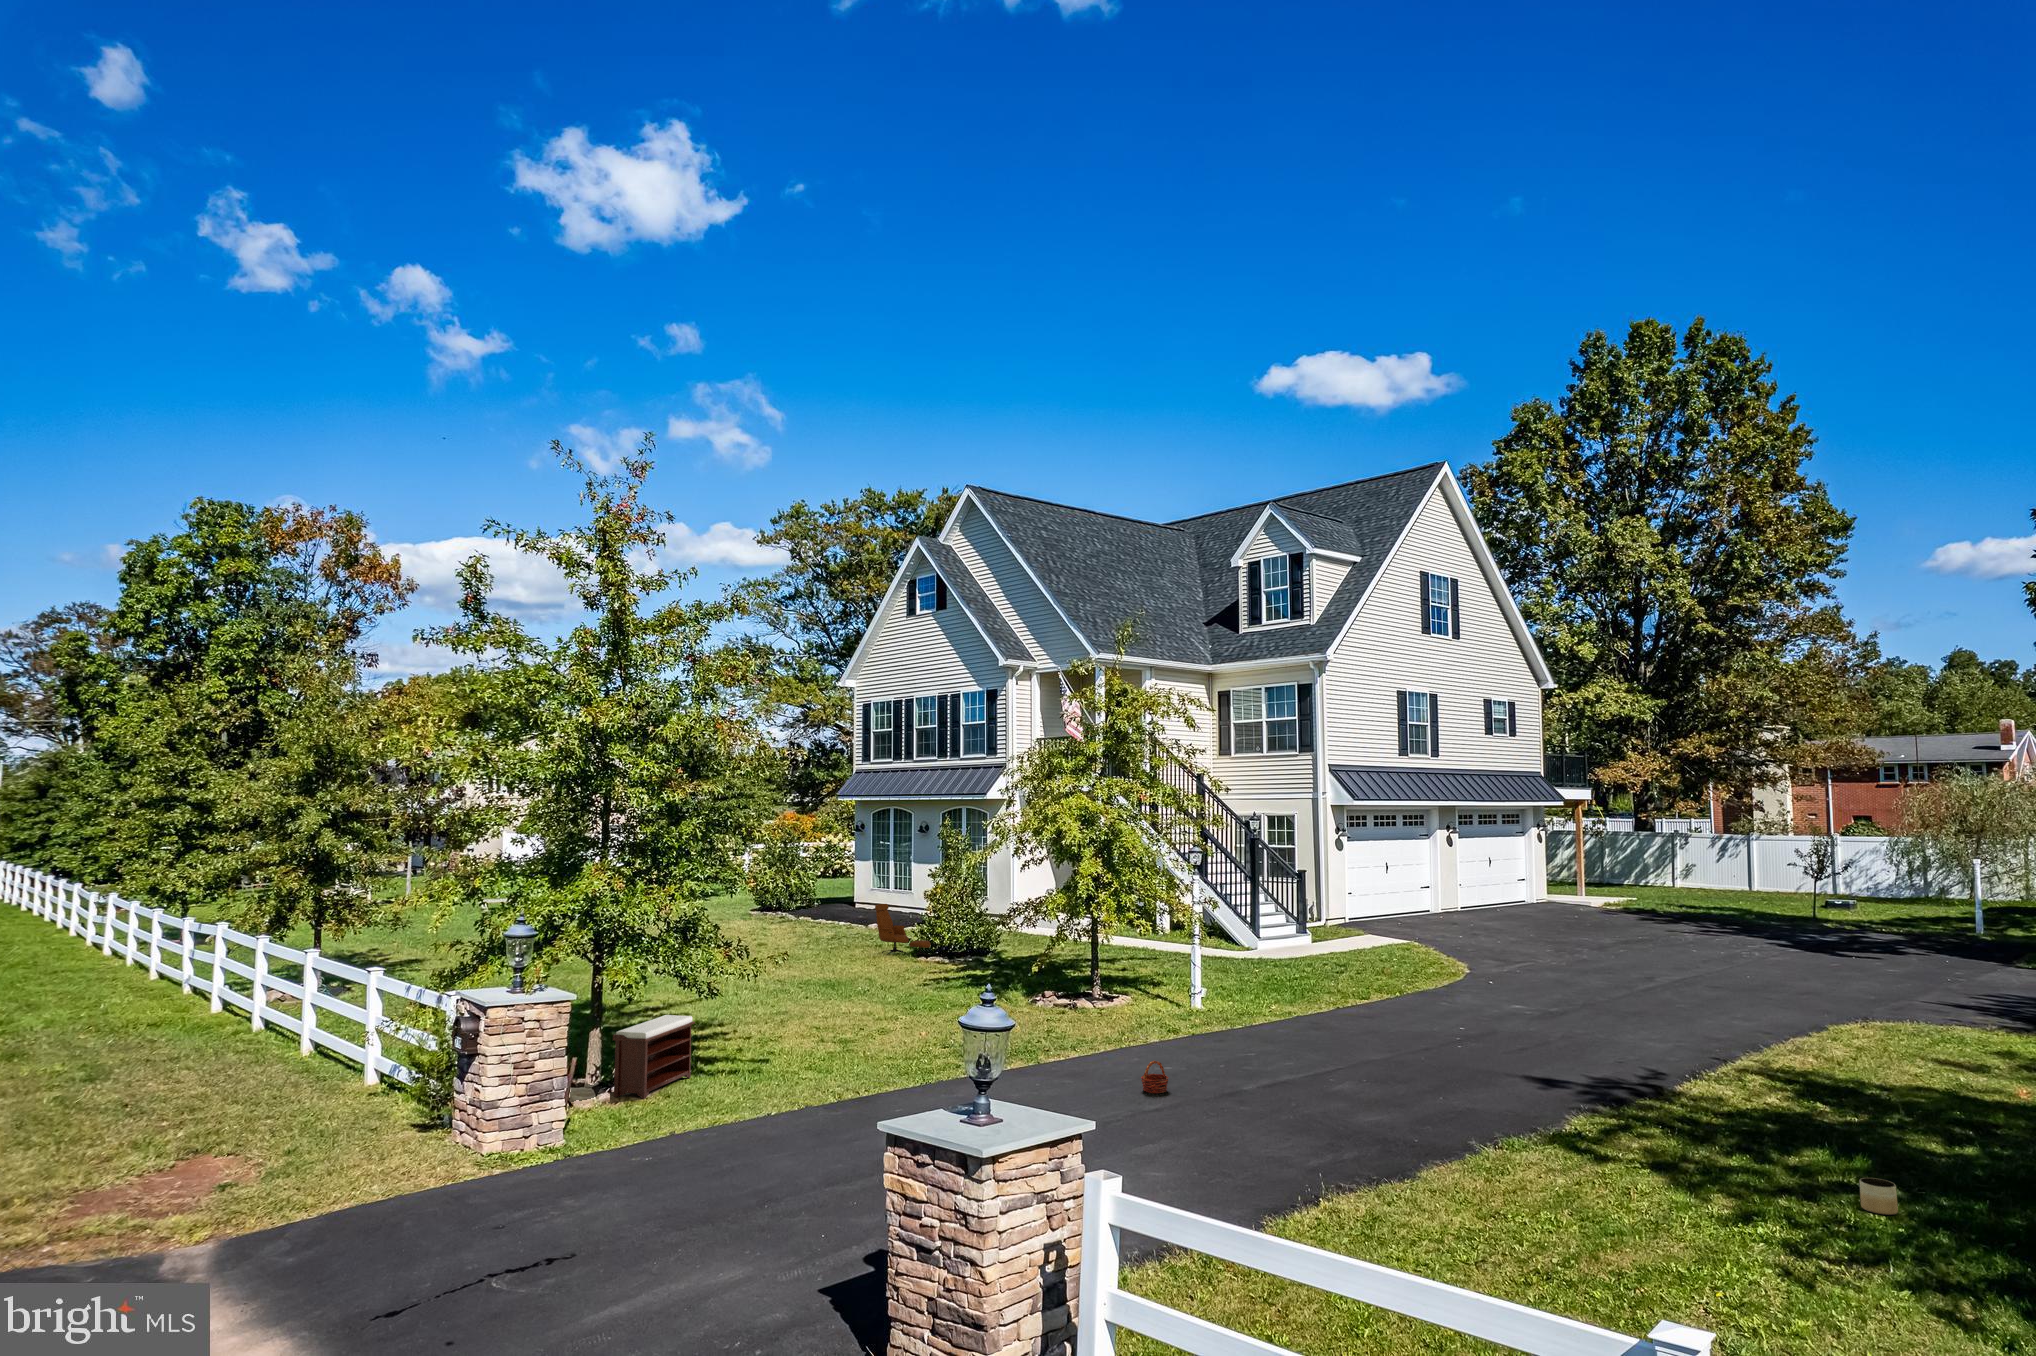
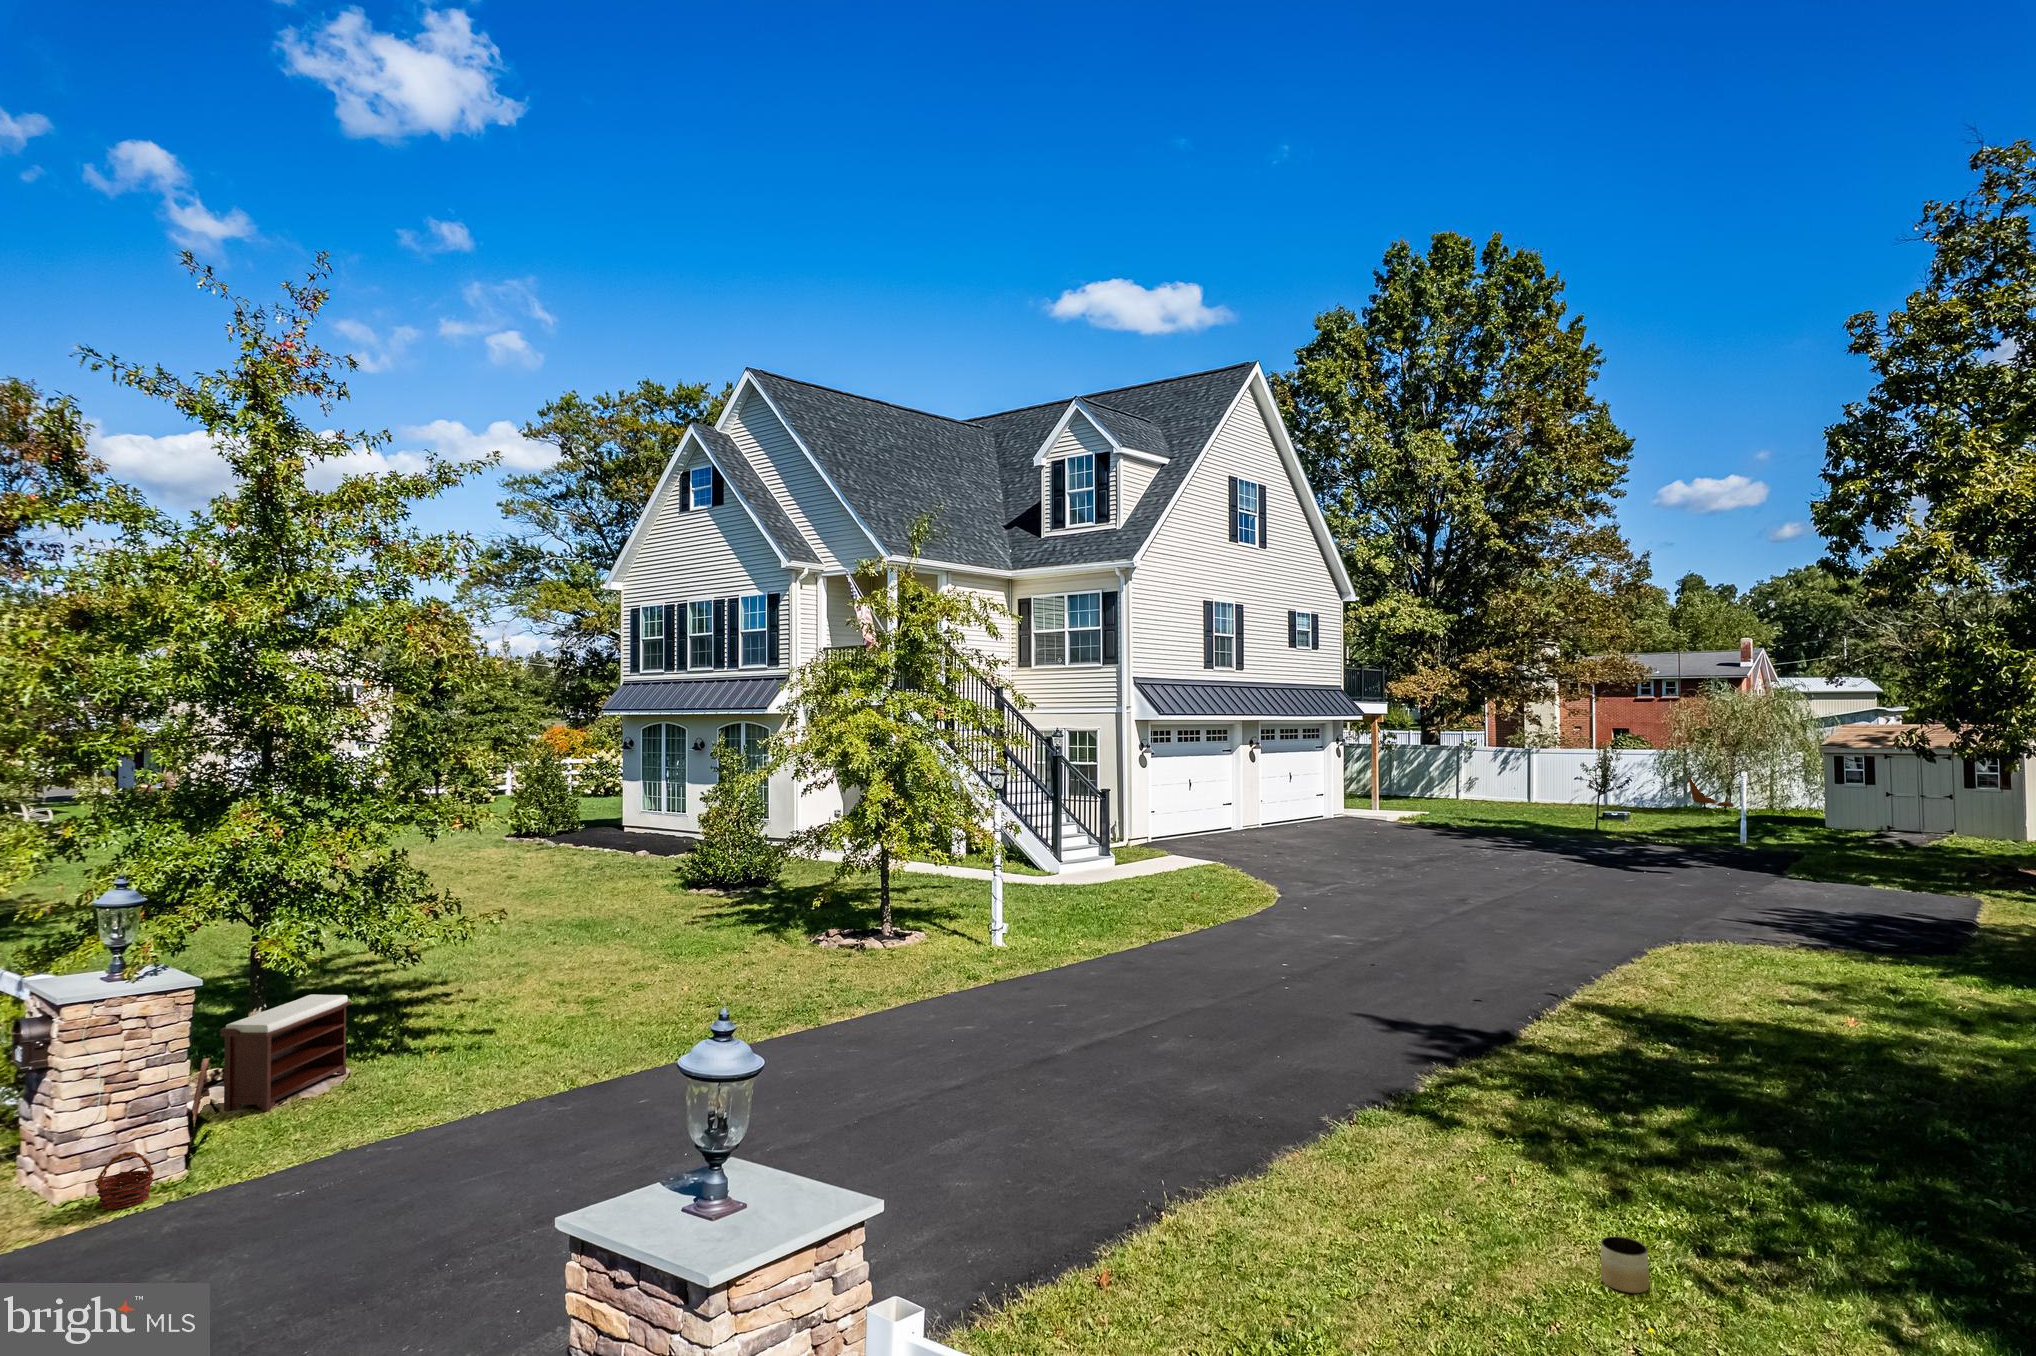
lounge chair: present [875,904,931,957] -> present [1688,778,1734,812]
basket: present [1141,1061,1168,1093] -> present [95,1152,154,1209]
planter: present [1859,1178,1898,1215] -> present [1601,1236,1649,1294]

